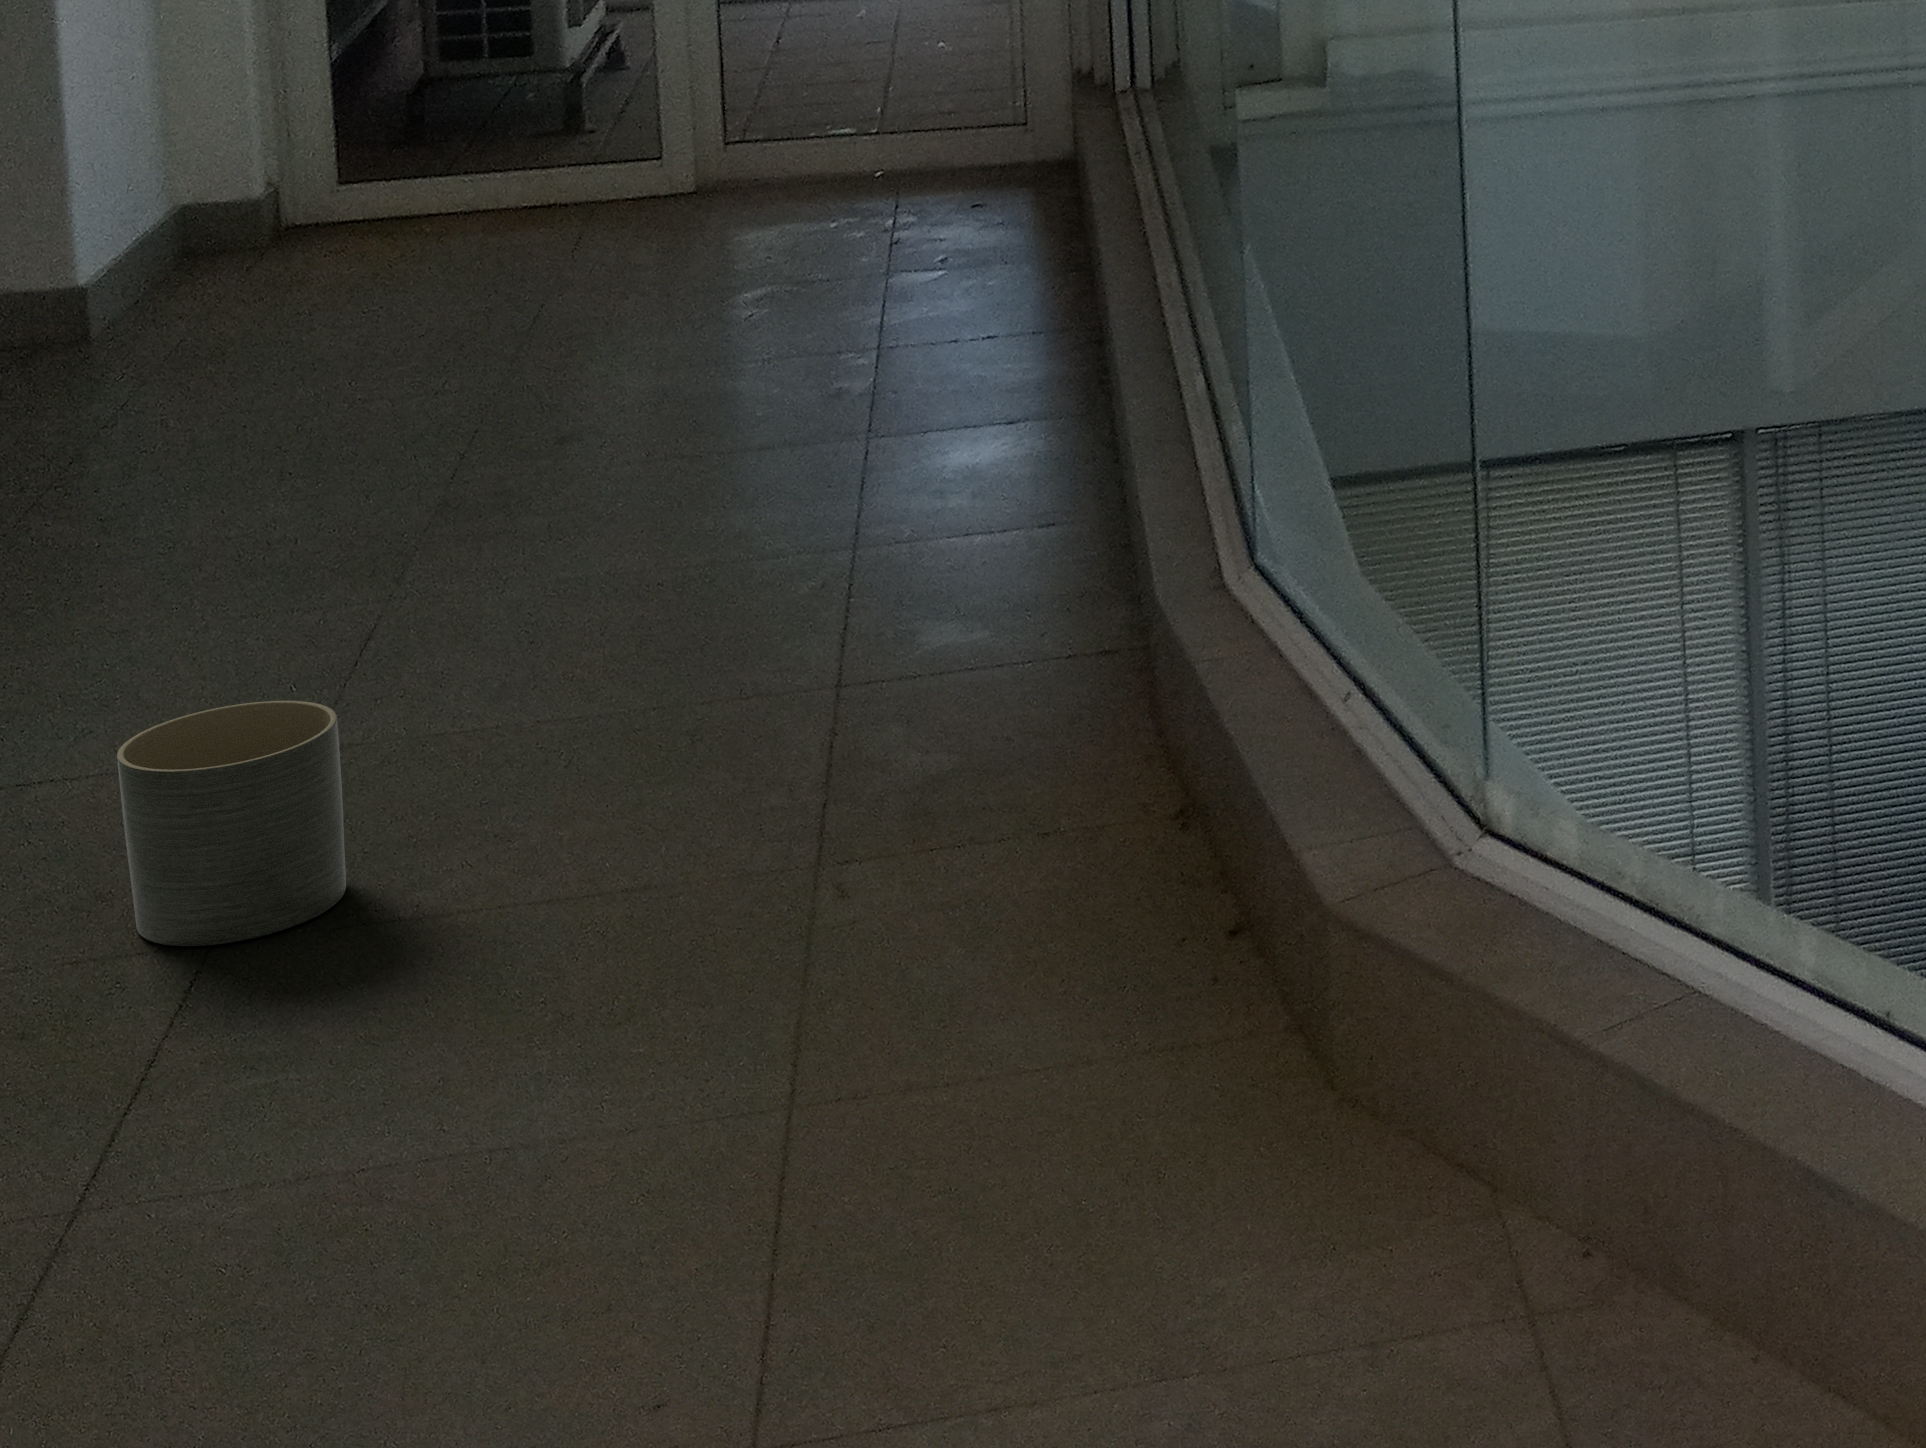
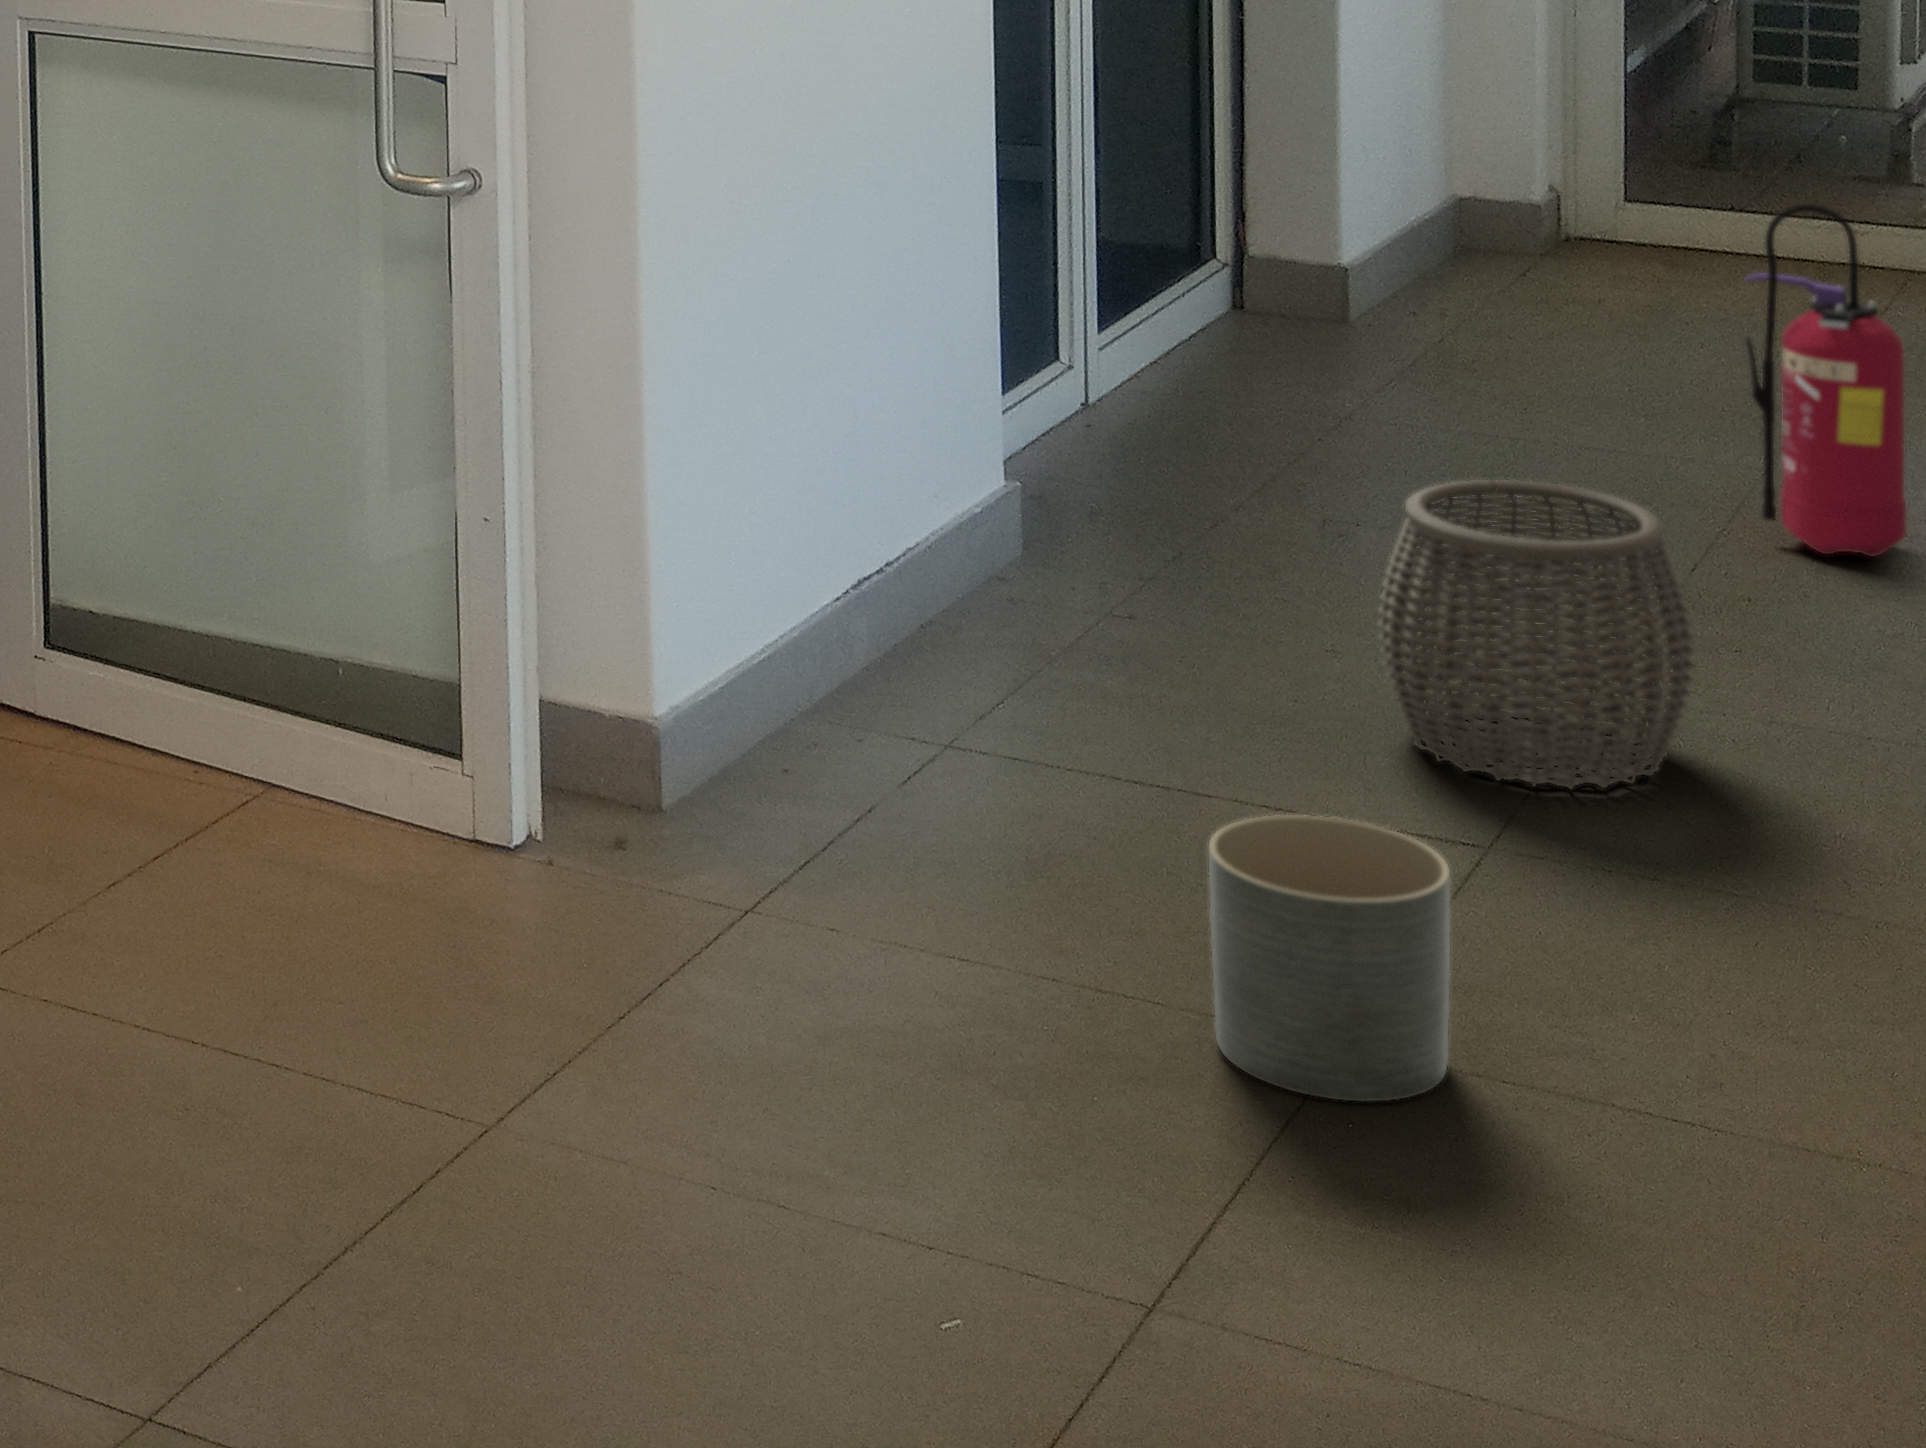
fire extinguisher: none [478,138,624,437] -> present [1745,204,1906,557]
woven basket: none [208,403,488,673] -> present [1378,480,1695,789]

